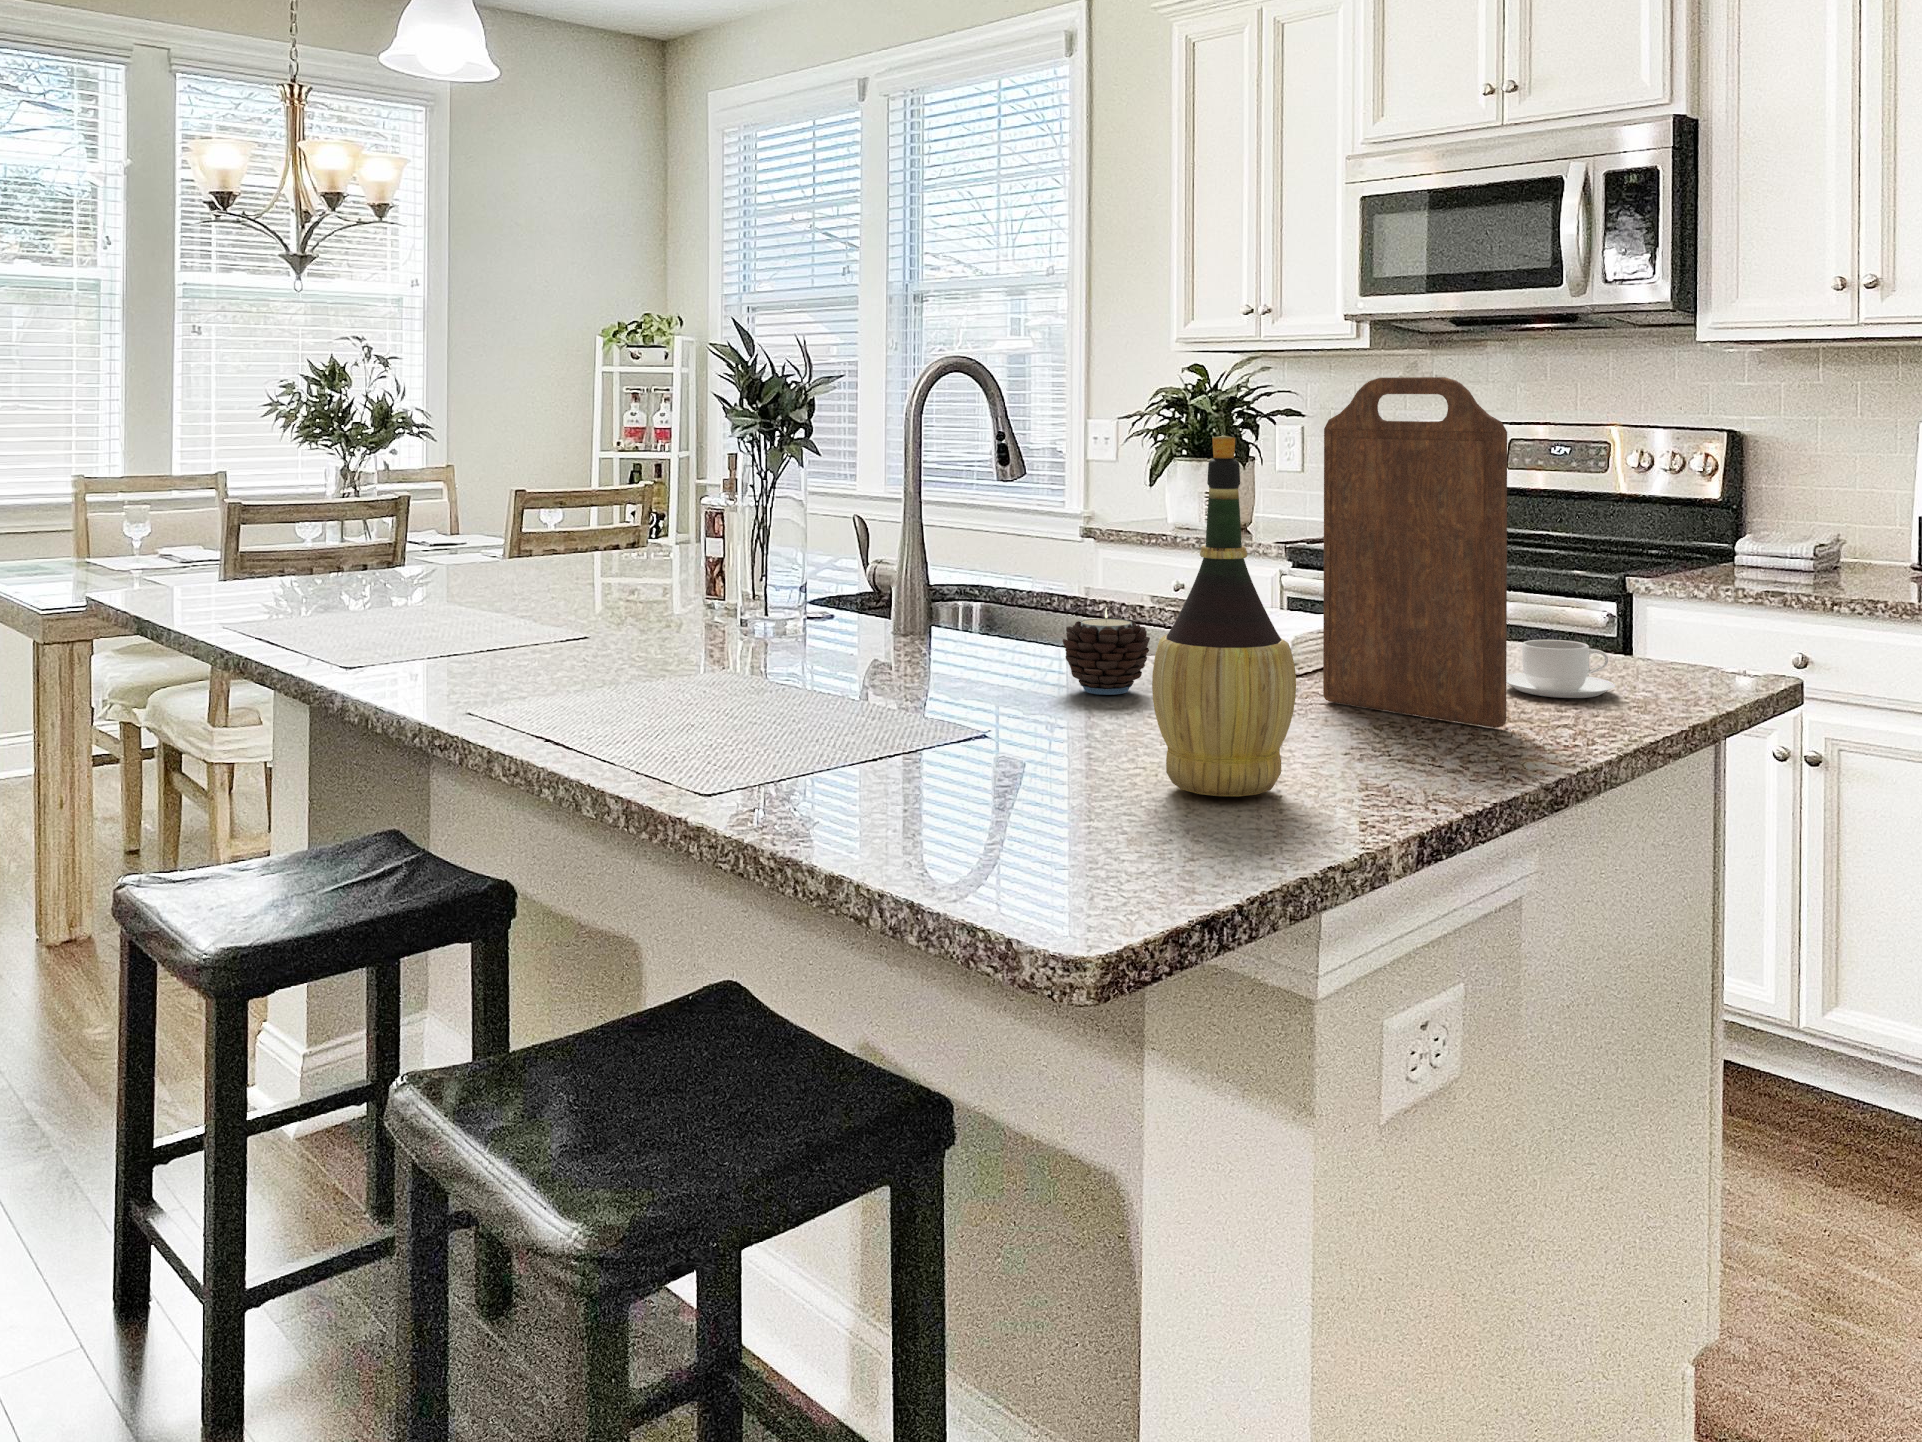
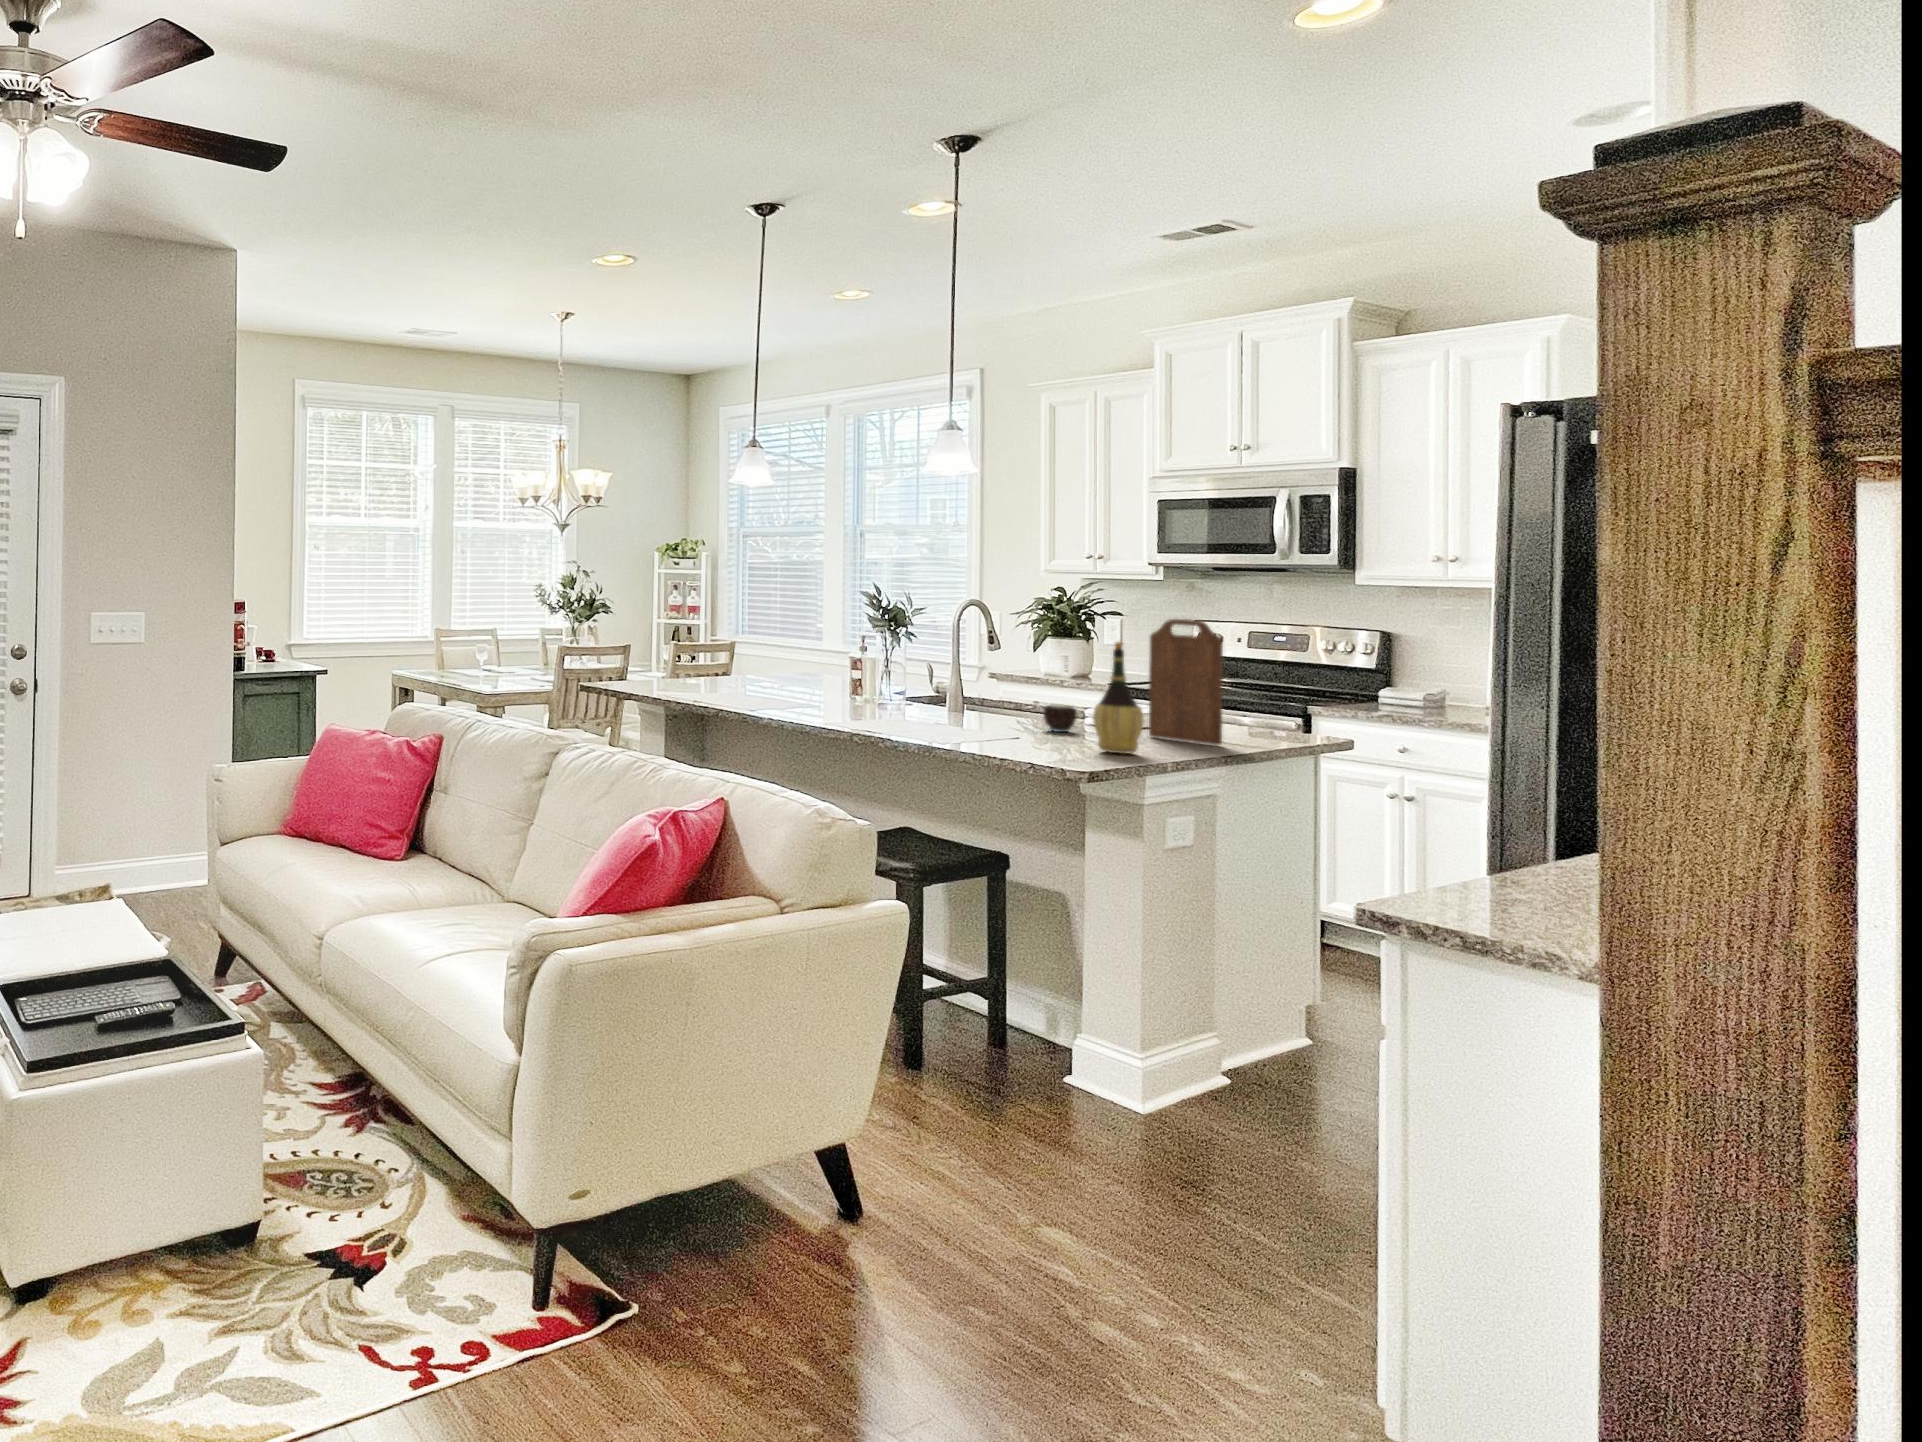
coffee cup: present [1506,640,1615,698] -> none [1224,719,1272,741]

